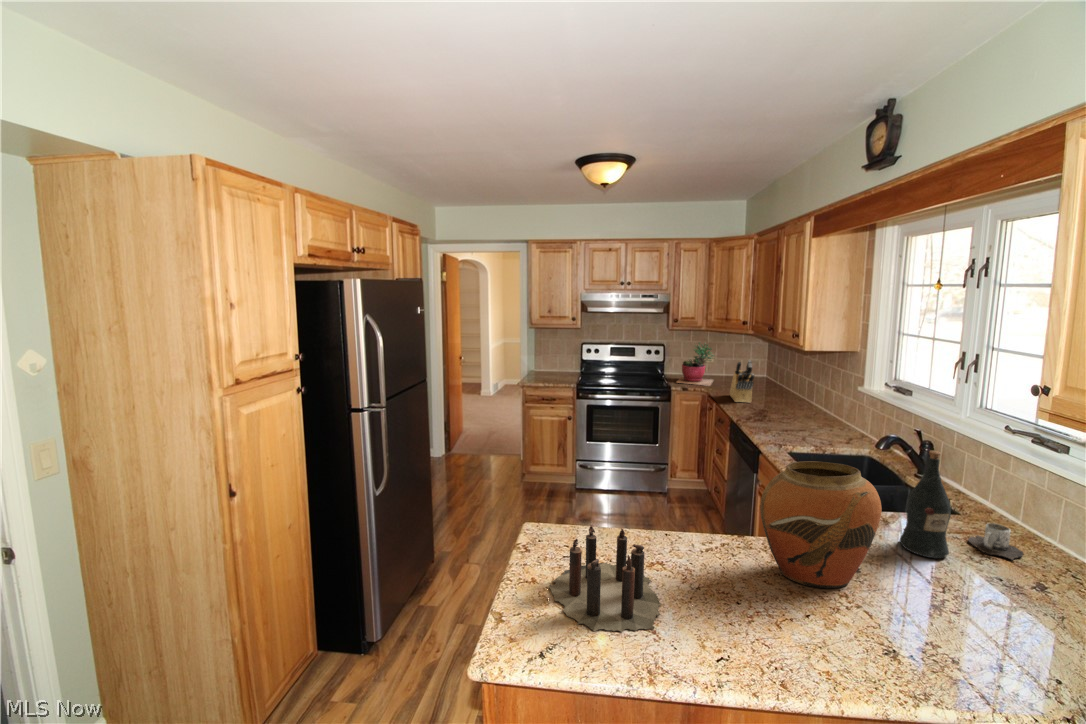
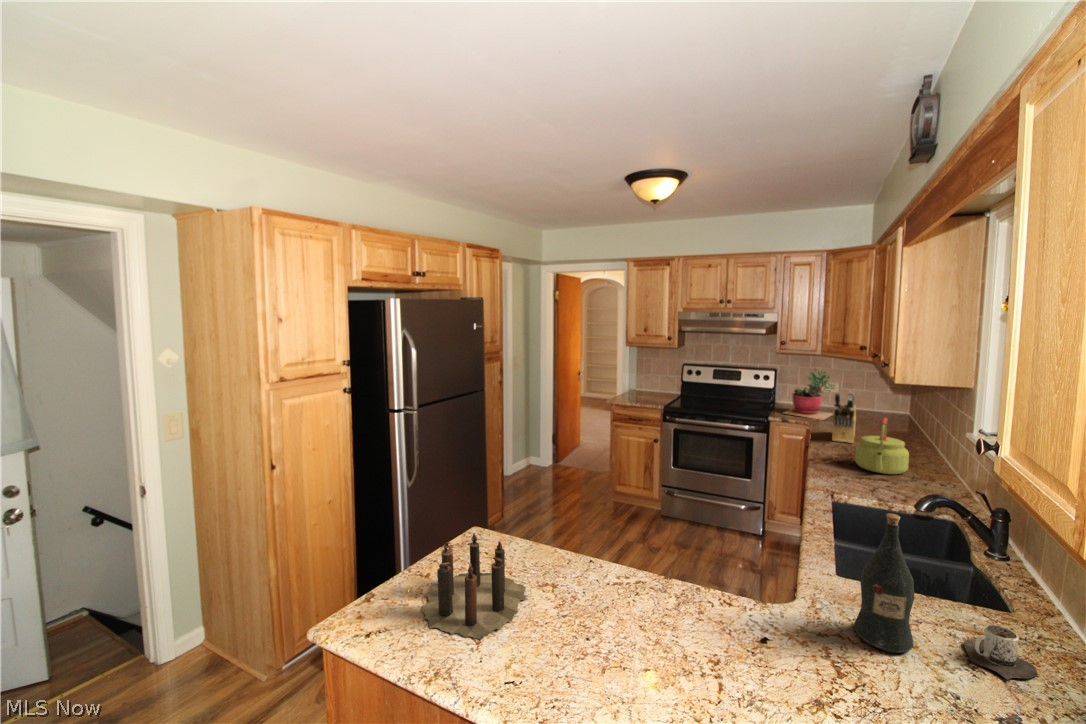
kettle: none [770,379,811,424] -> present [855,418,909,474]
vase: present [760,461,882,588] -> none [642,502,778,652]

